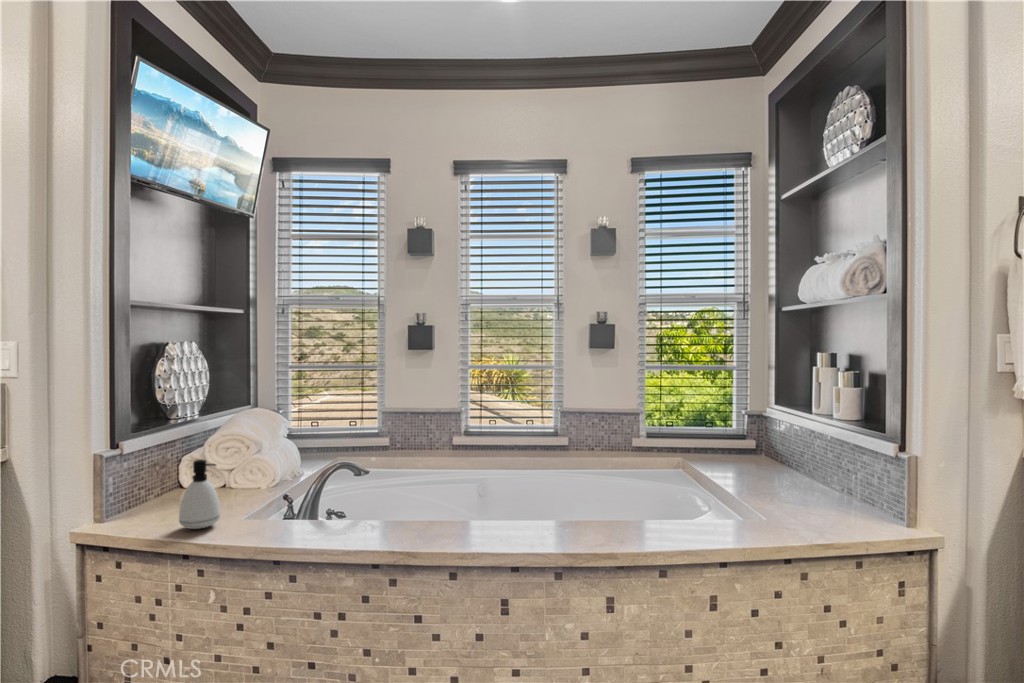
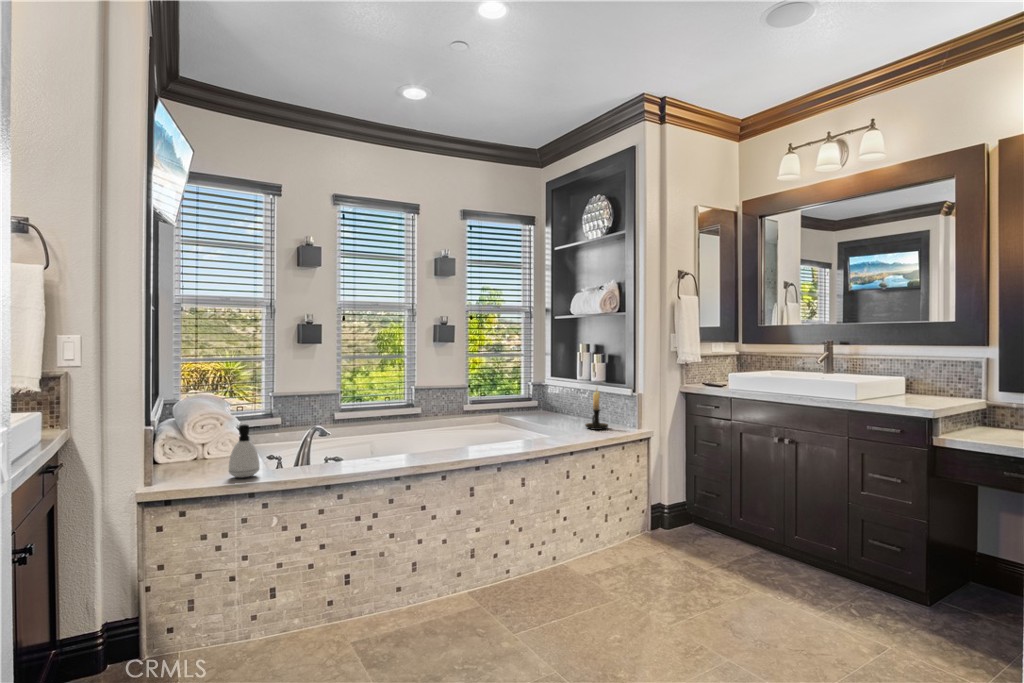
candle holder: none [795,432,843,517] -> present [585,387,608,430]

